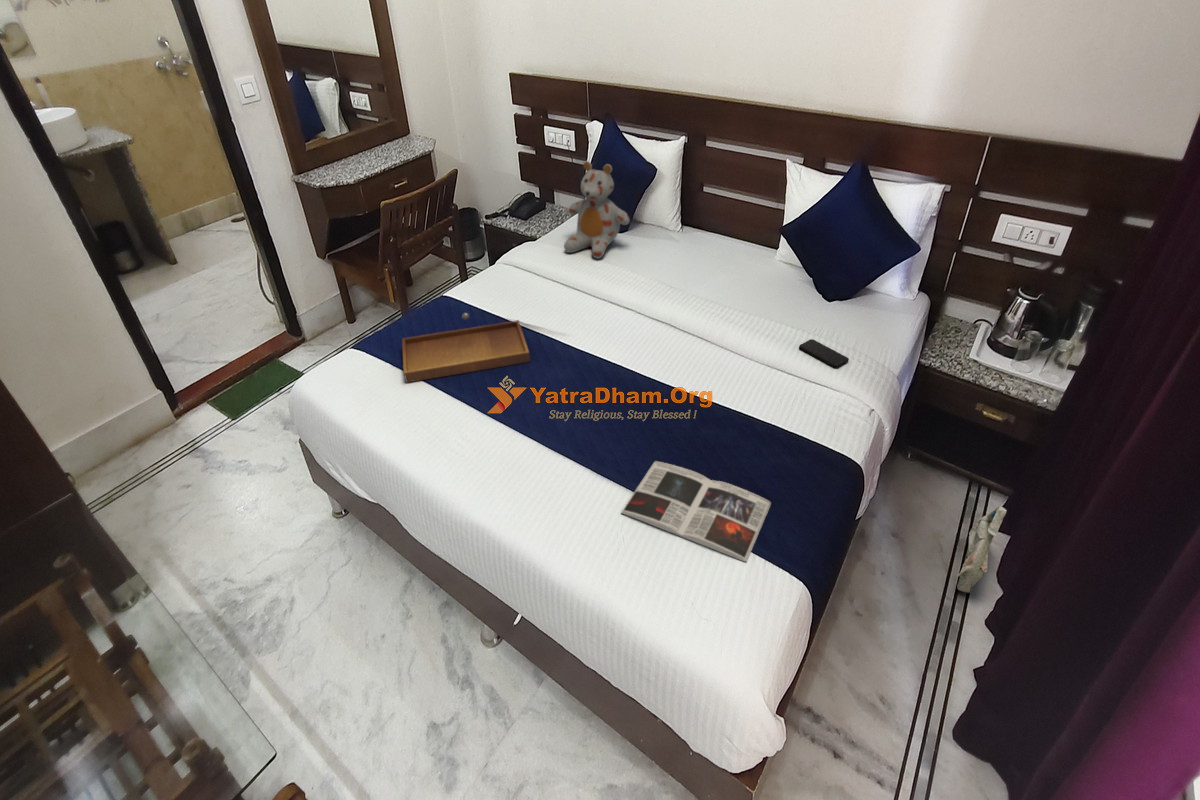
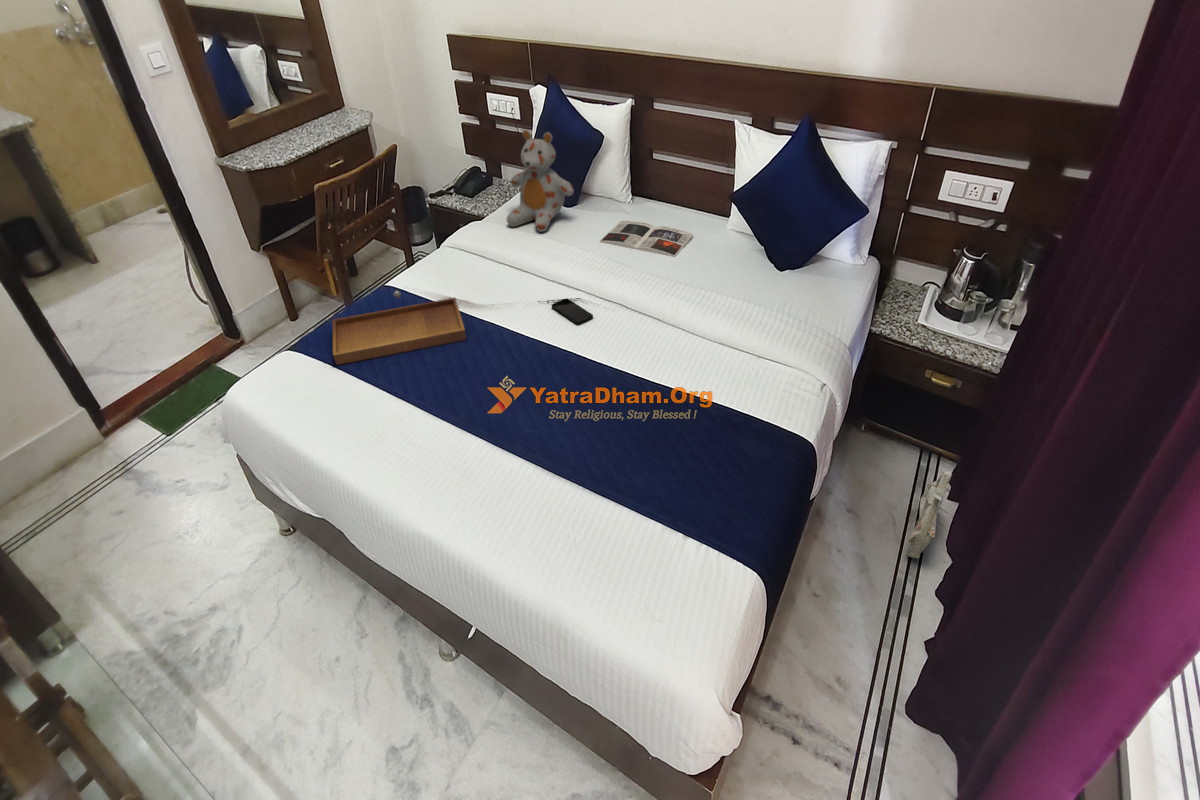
smartphone: present [799,339,849,368] -> present [552,299,593,324]
magazine: present [621,462,771,562] -> present [600,221,693,257]

